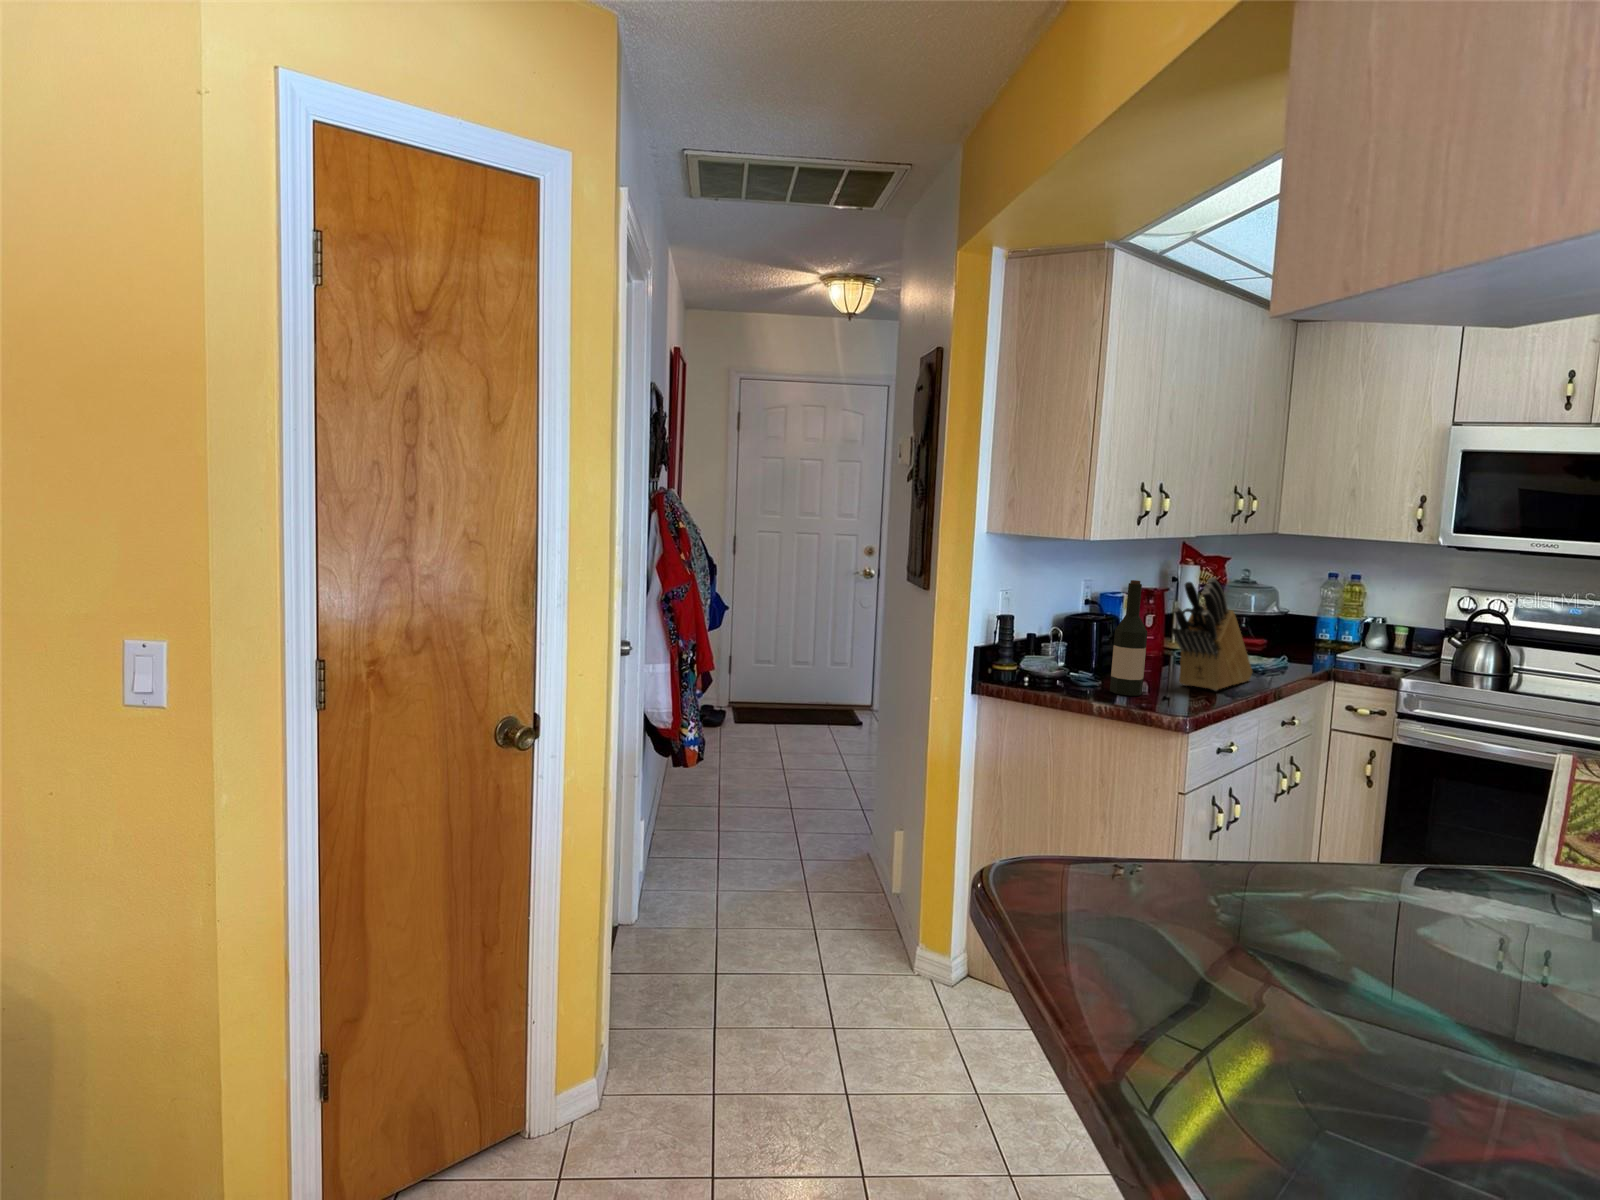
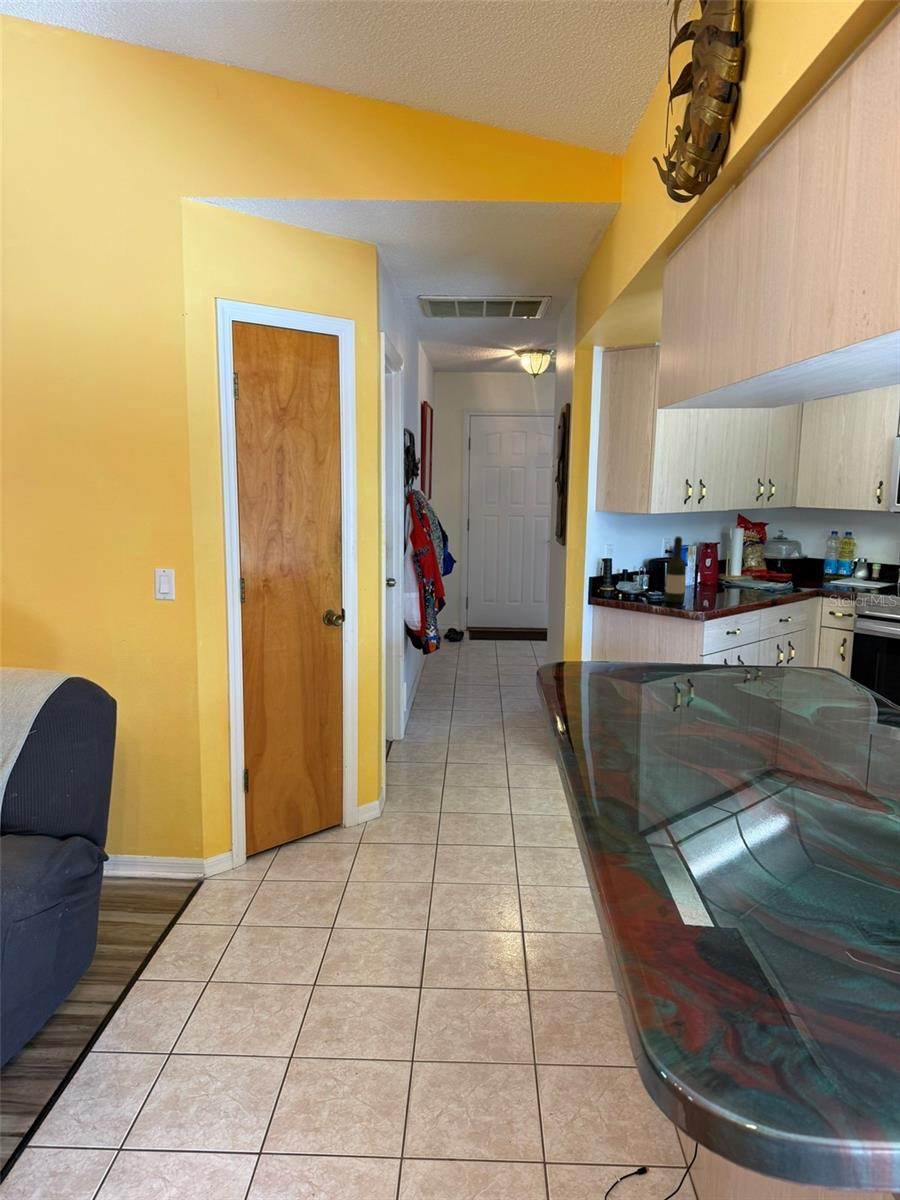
knife block: present [1171,578,1252,690] -> none [702,534,759,600]

